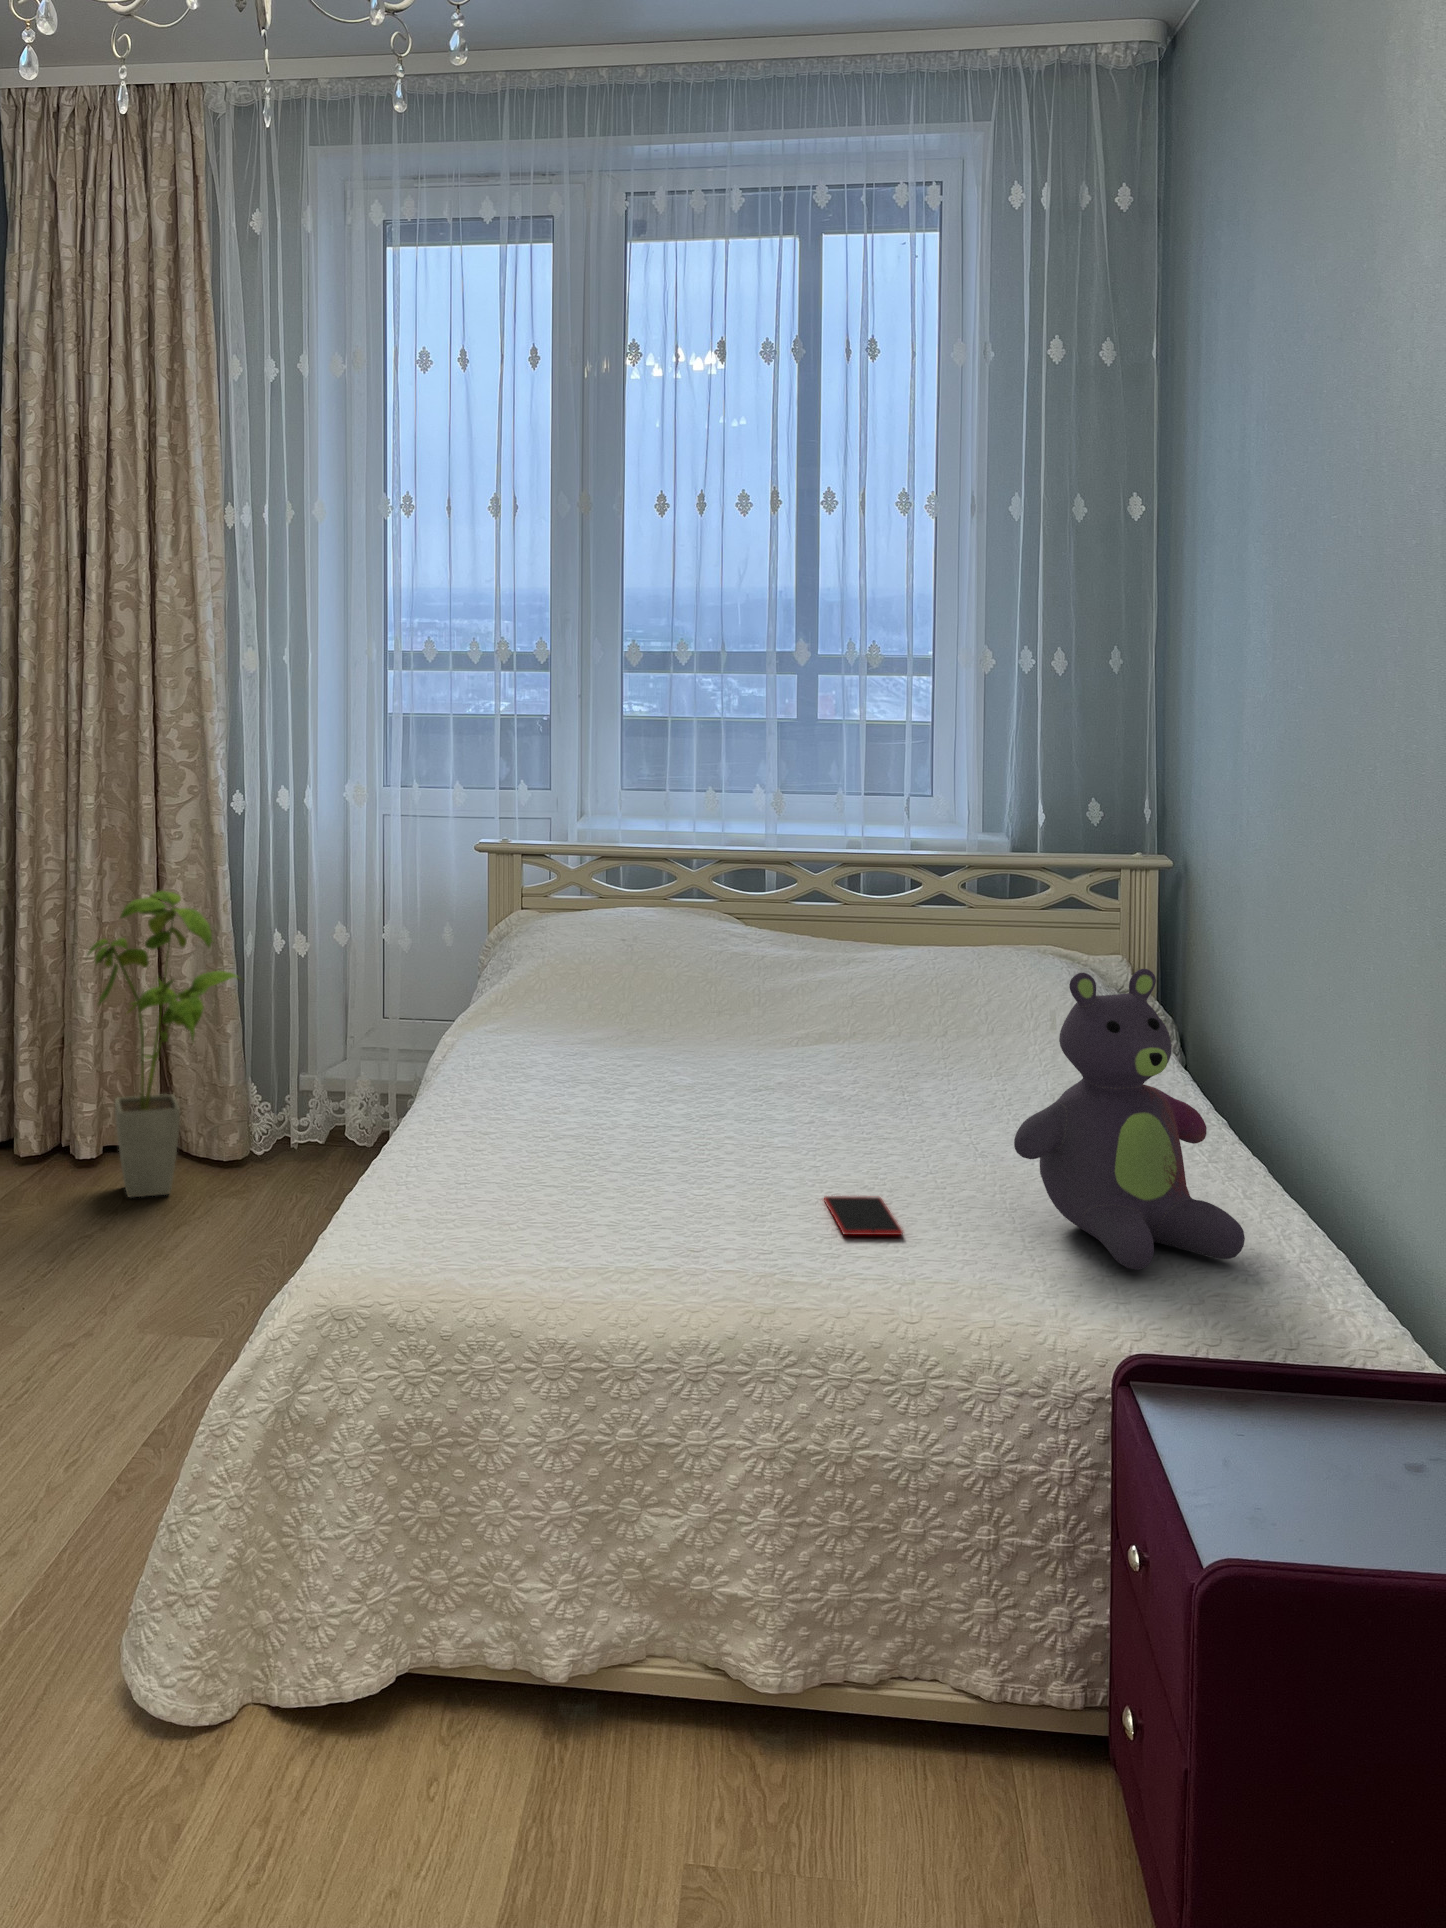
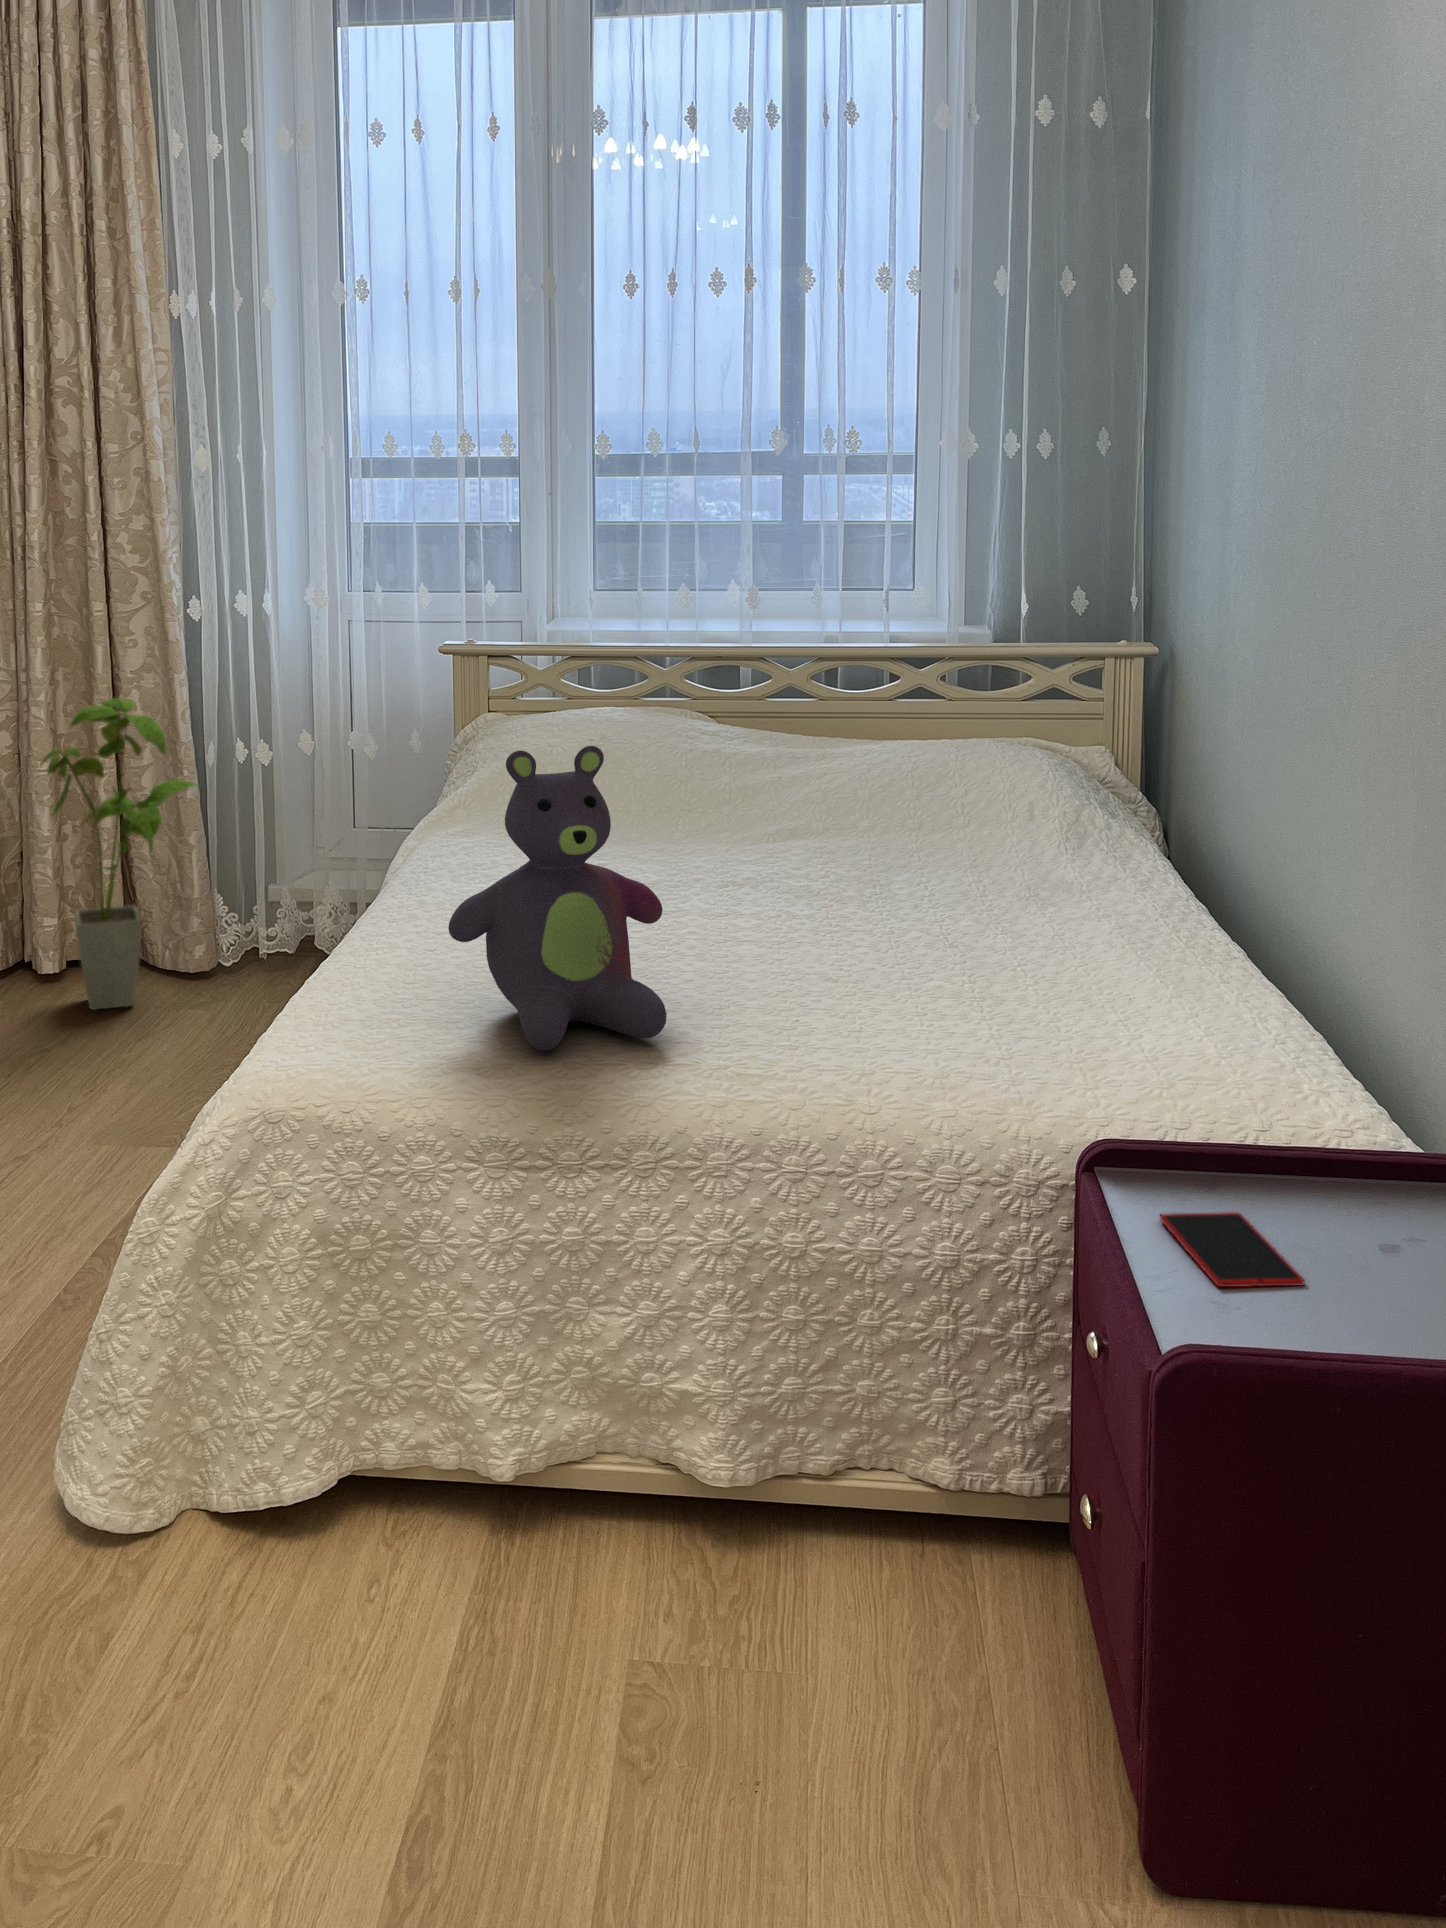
stuffed bear: present [1014,969,1245,1270] -> present [448,746,667,1050]
smartphone: present [824,1196,903,1235] -> present [1160,1212,1304,1287]

